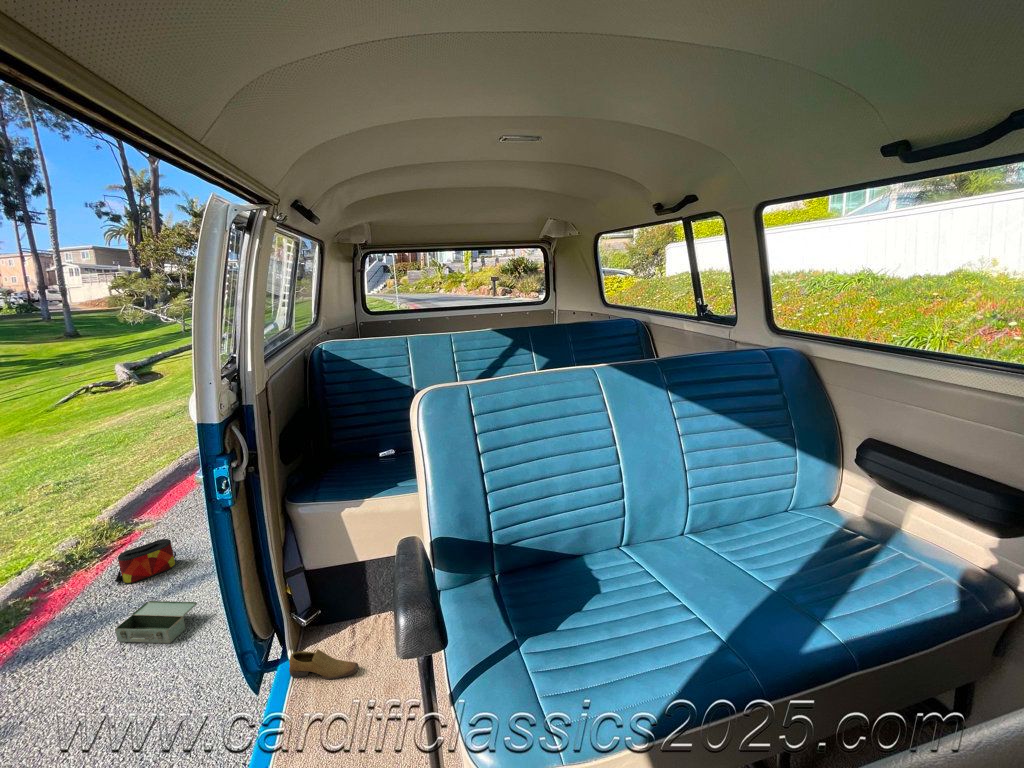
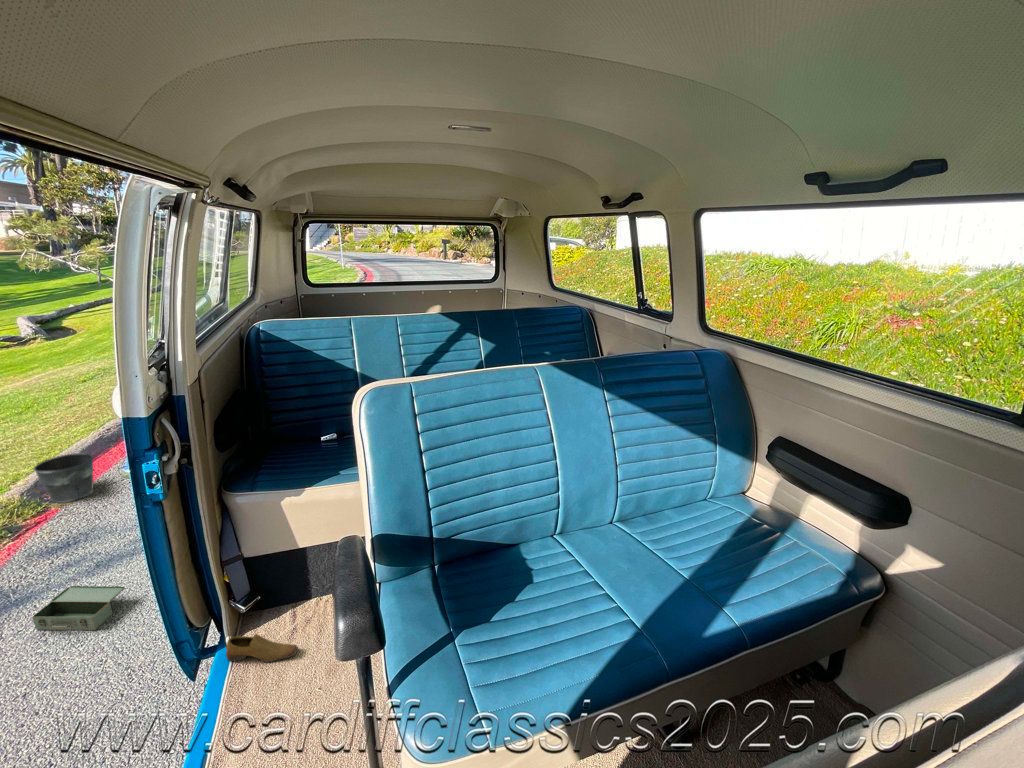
bucket: none [120,479,172,527] -> present [34,453,94,503]
bag: present [115,539,176,584] -> none [30,519,100,566]

